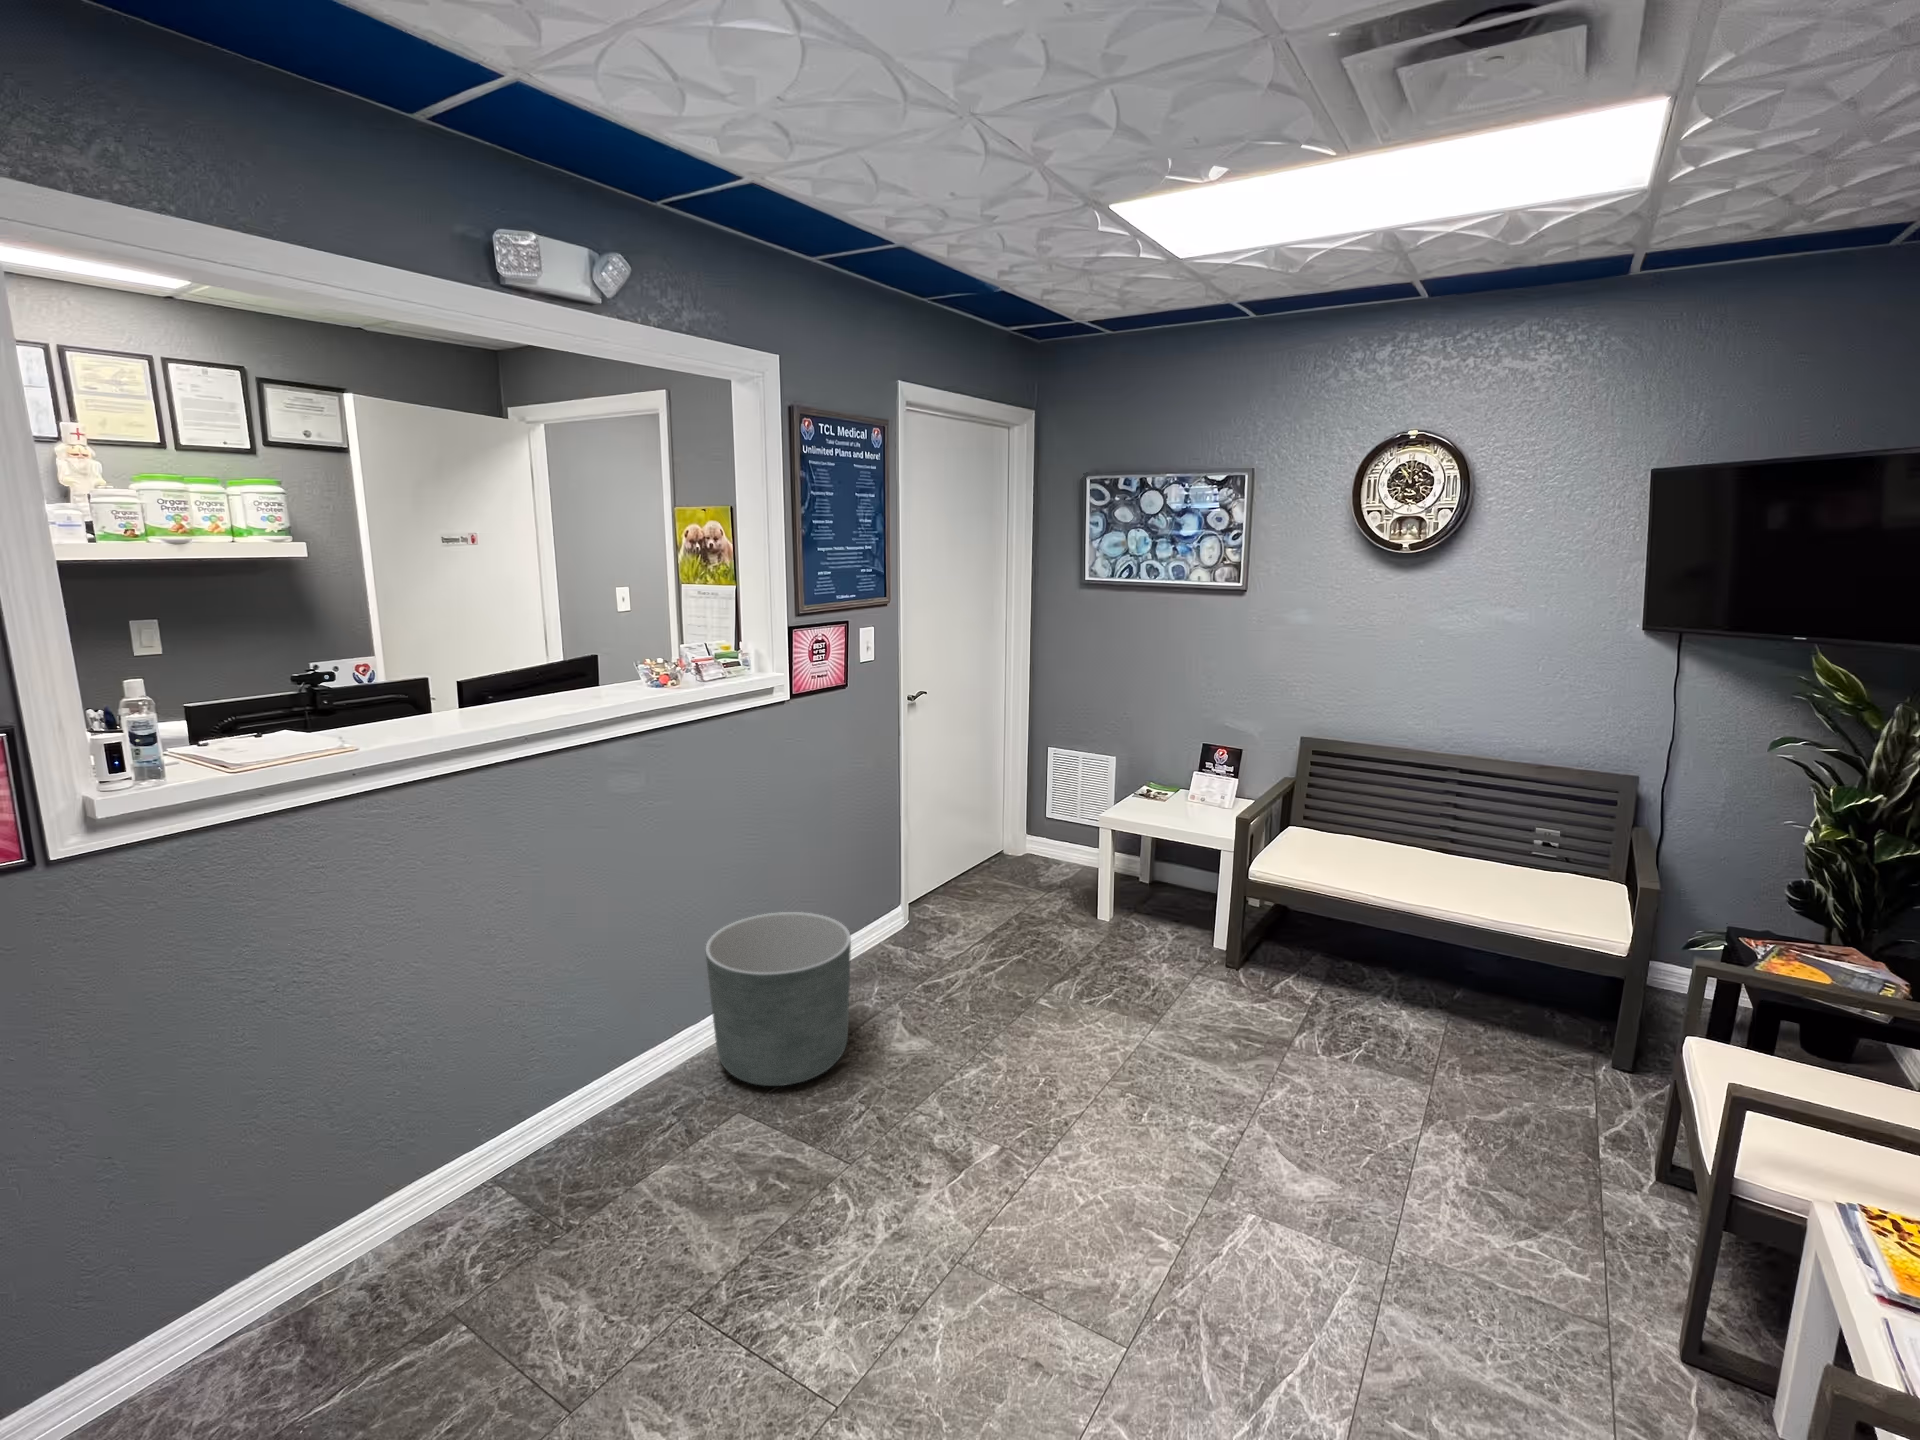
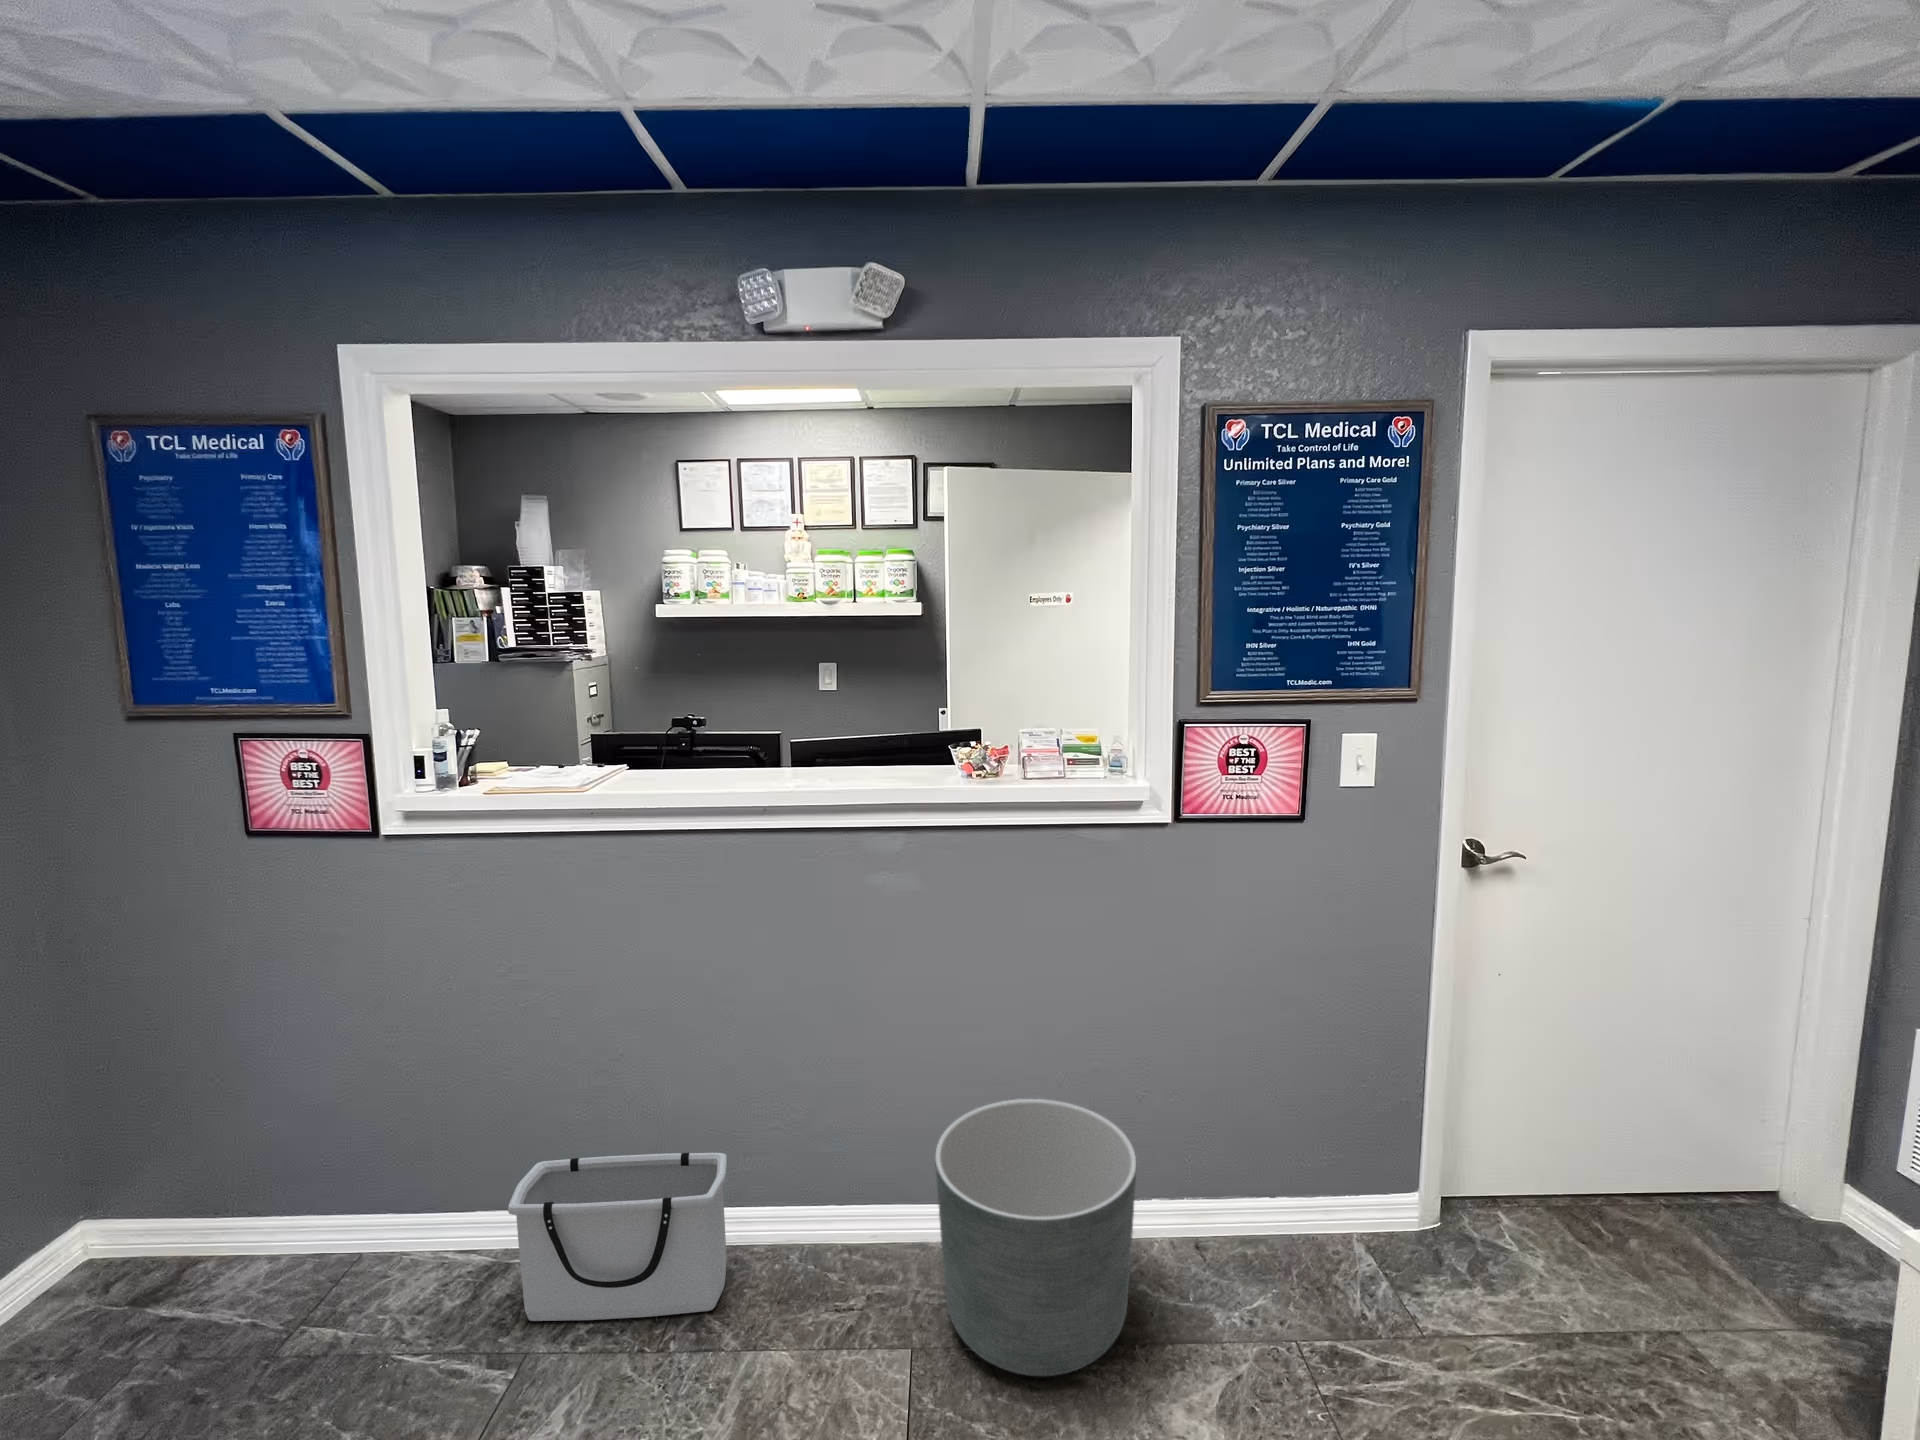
storage bin: none [346,1066,573,1302] -> present [508,1153,727,1321]

